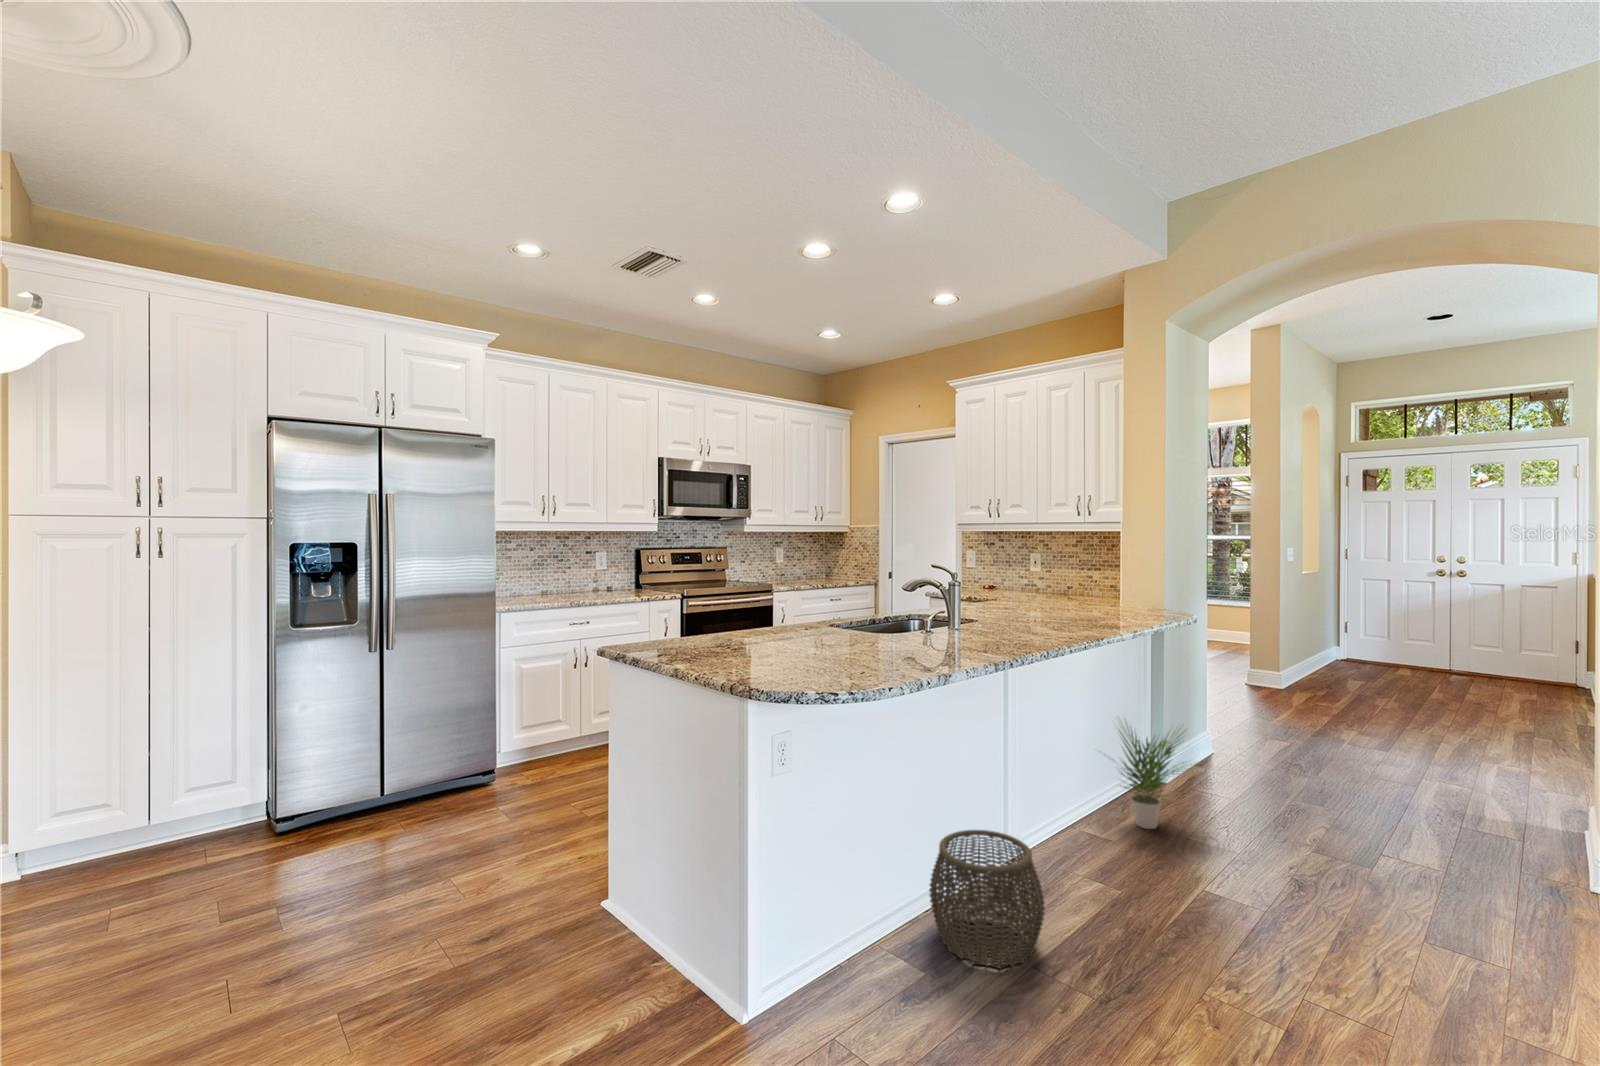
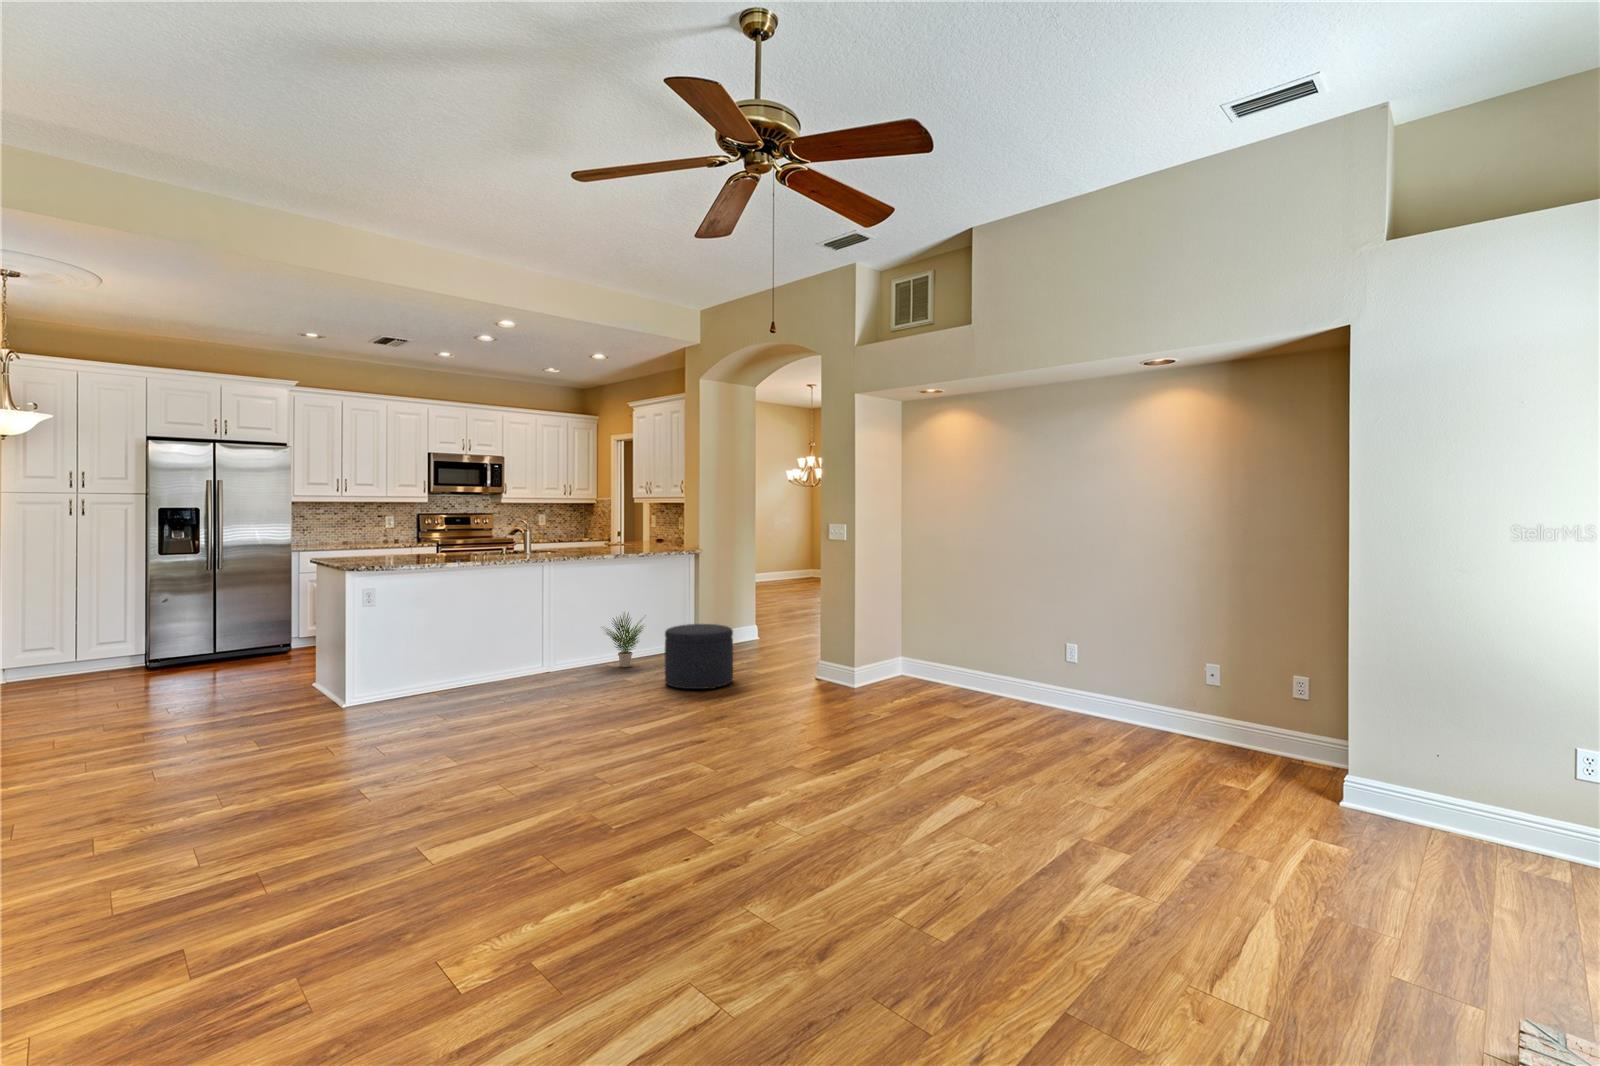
ottoman: none [1328,754,1532,929] -> present [665,624,733,689]
woven basket: present [929,830,1045,968] -> none [444,648,497,697]

